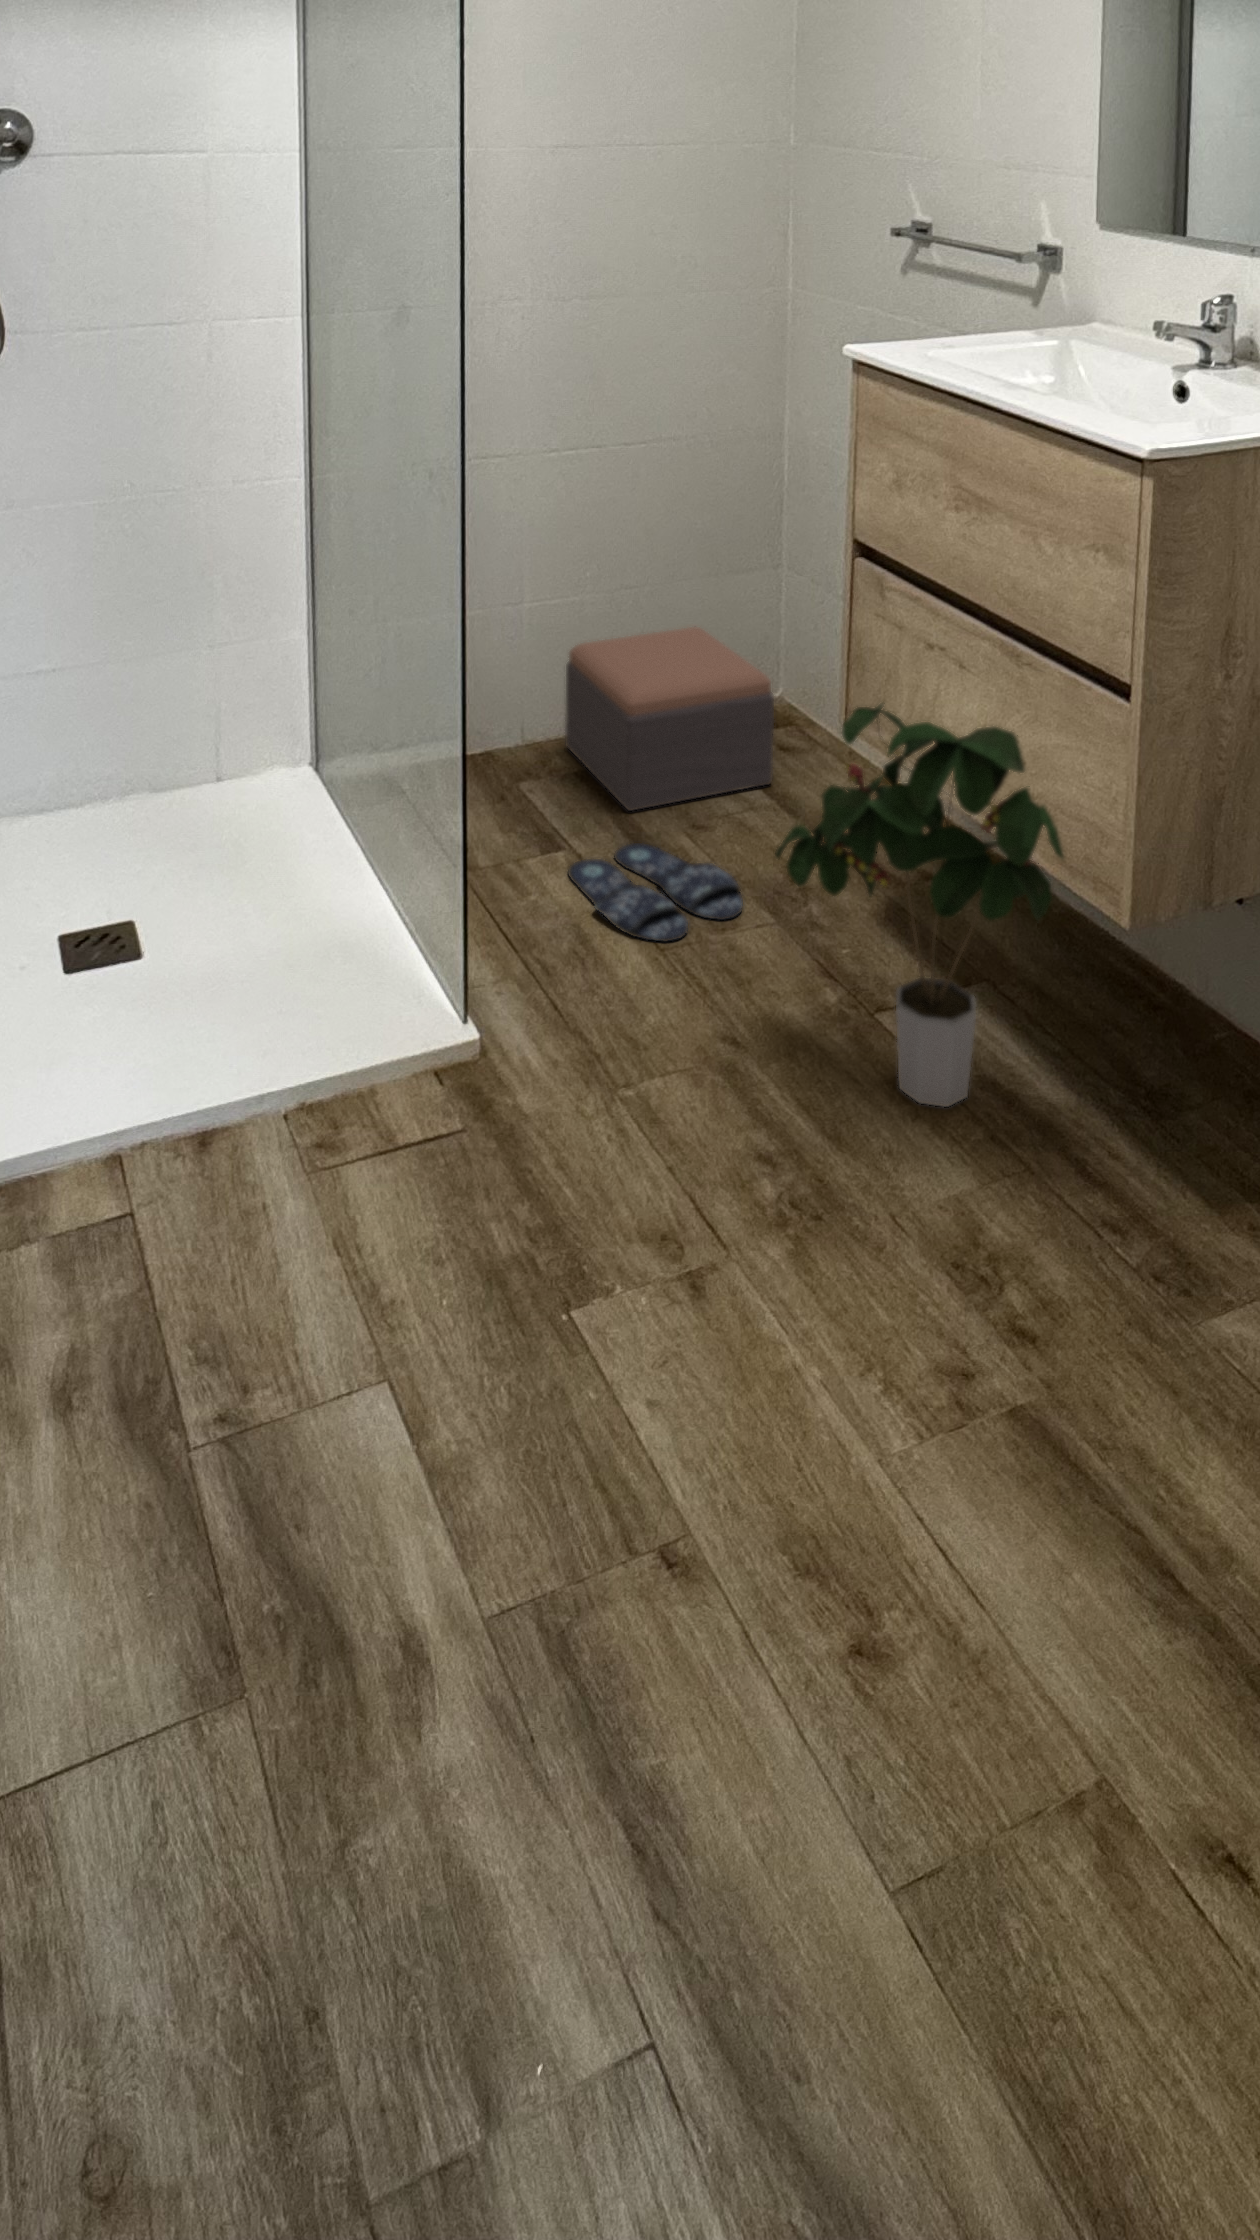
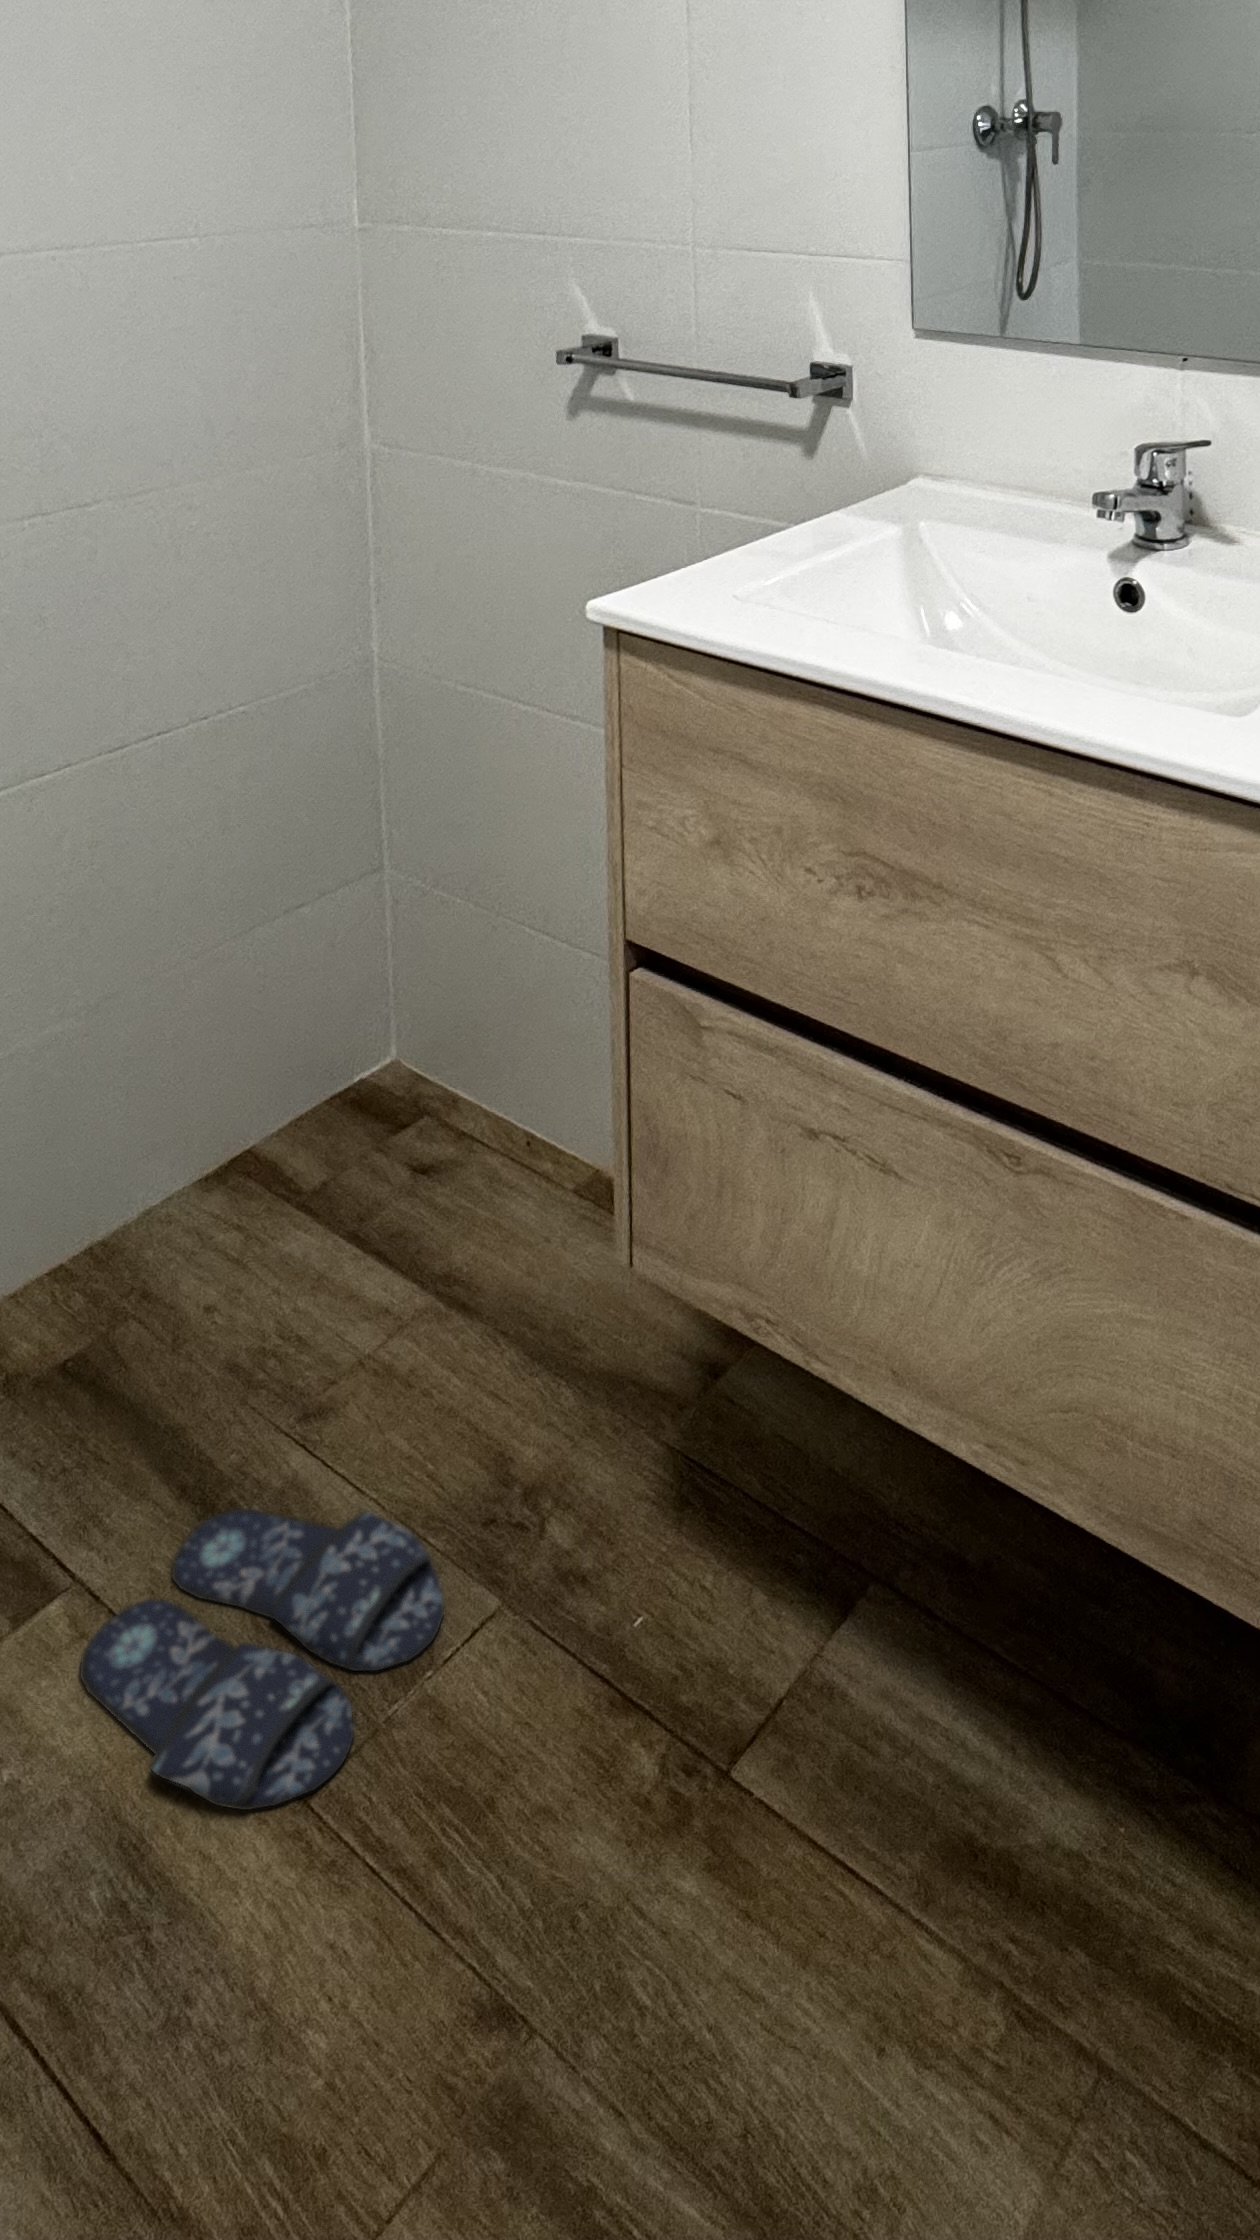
footstool: present [565,627,774,811] -> none [27,1011,425,1432]
potted plant: present [775,704,1063,1107] -> none [561,1261,1209,2020]

